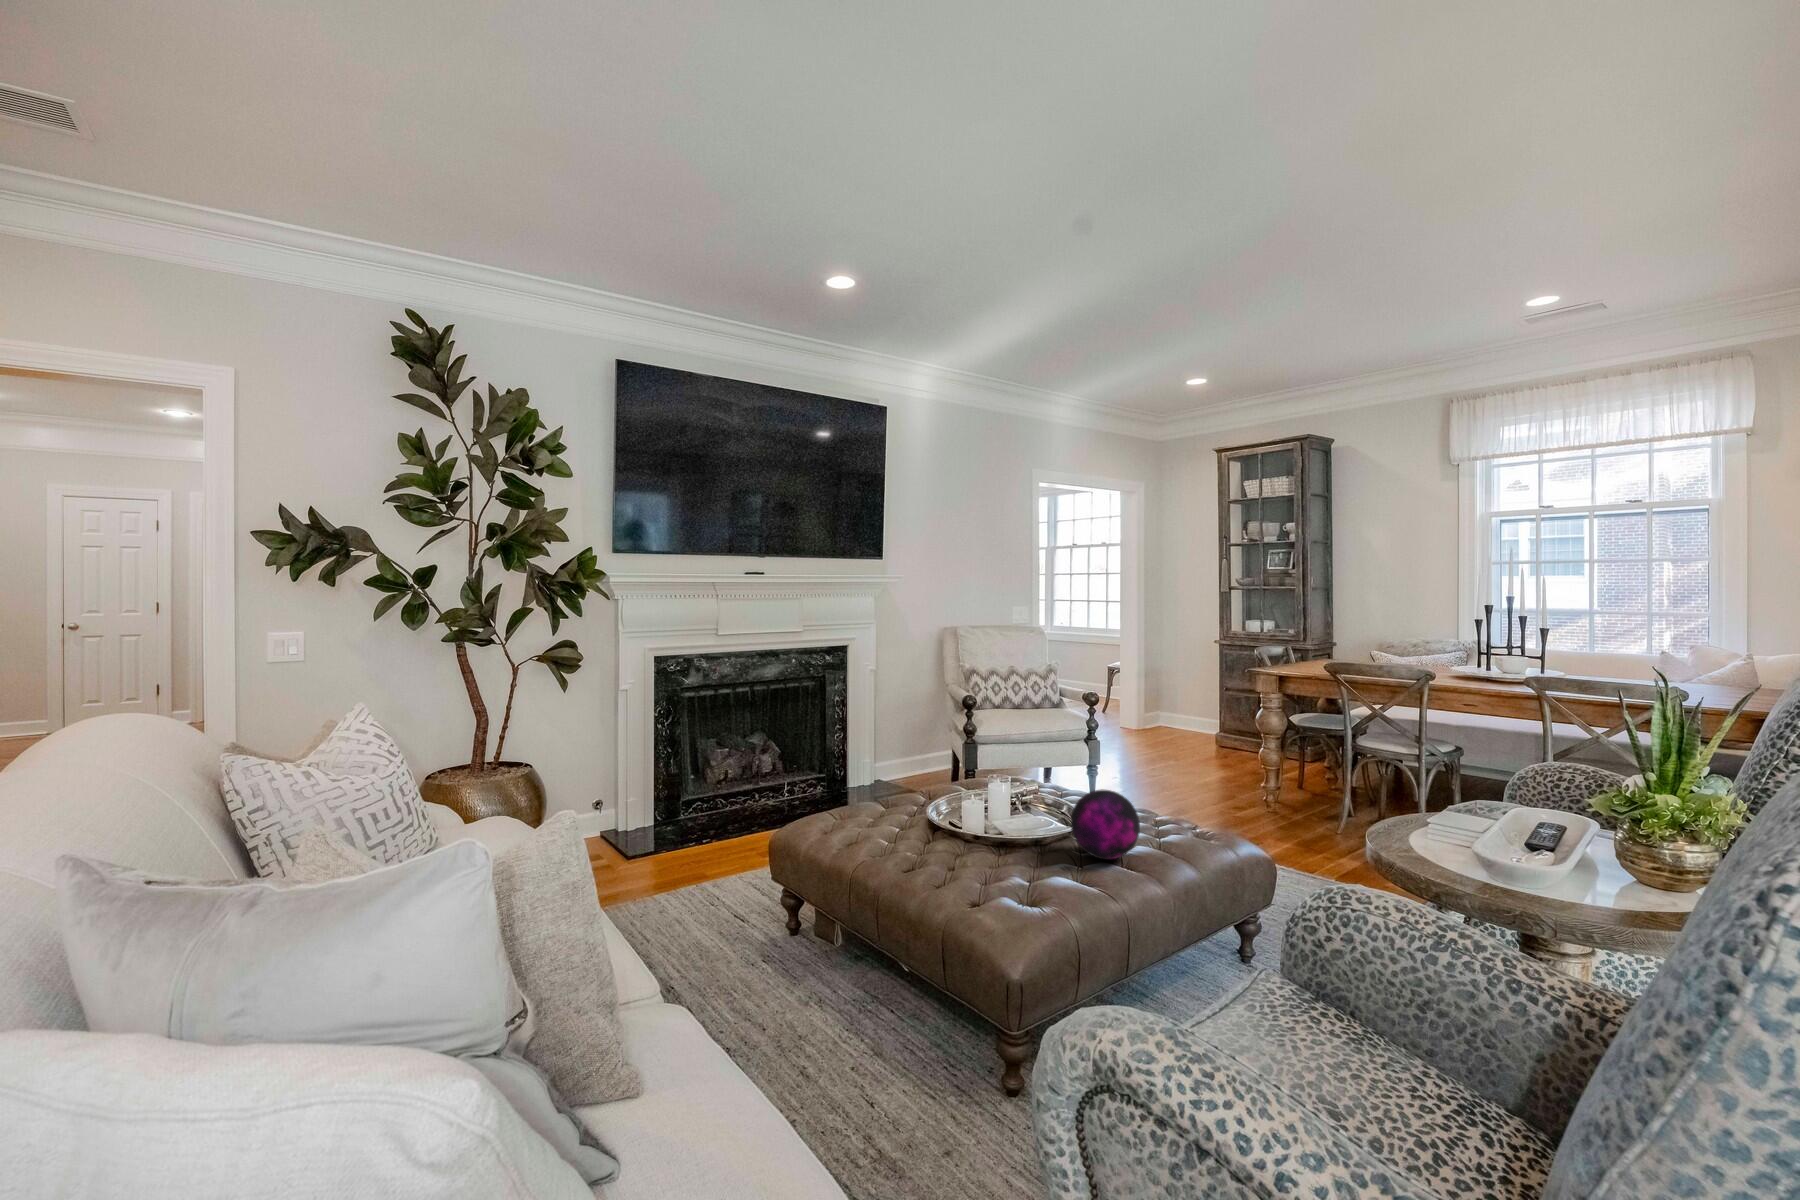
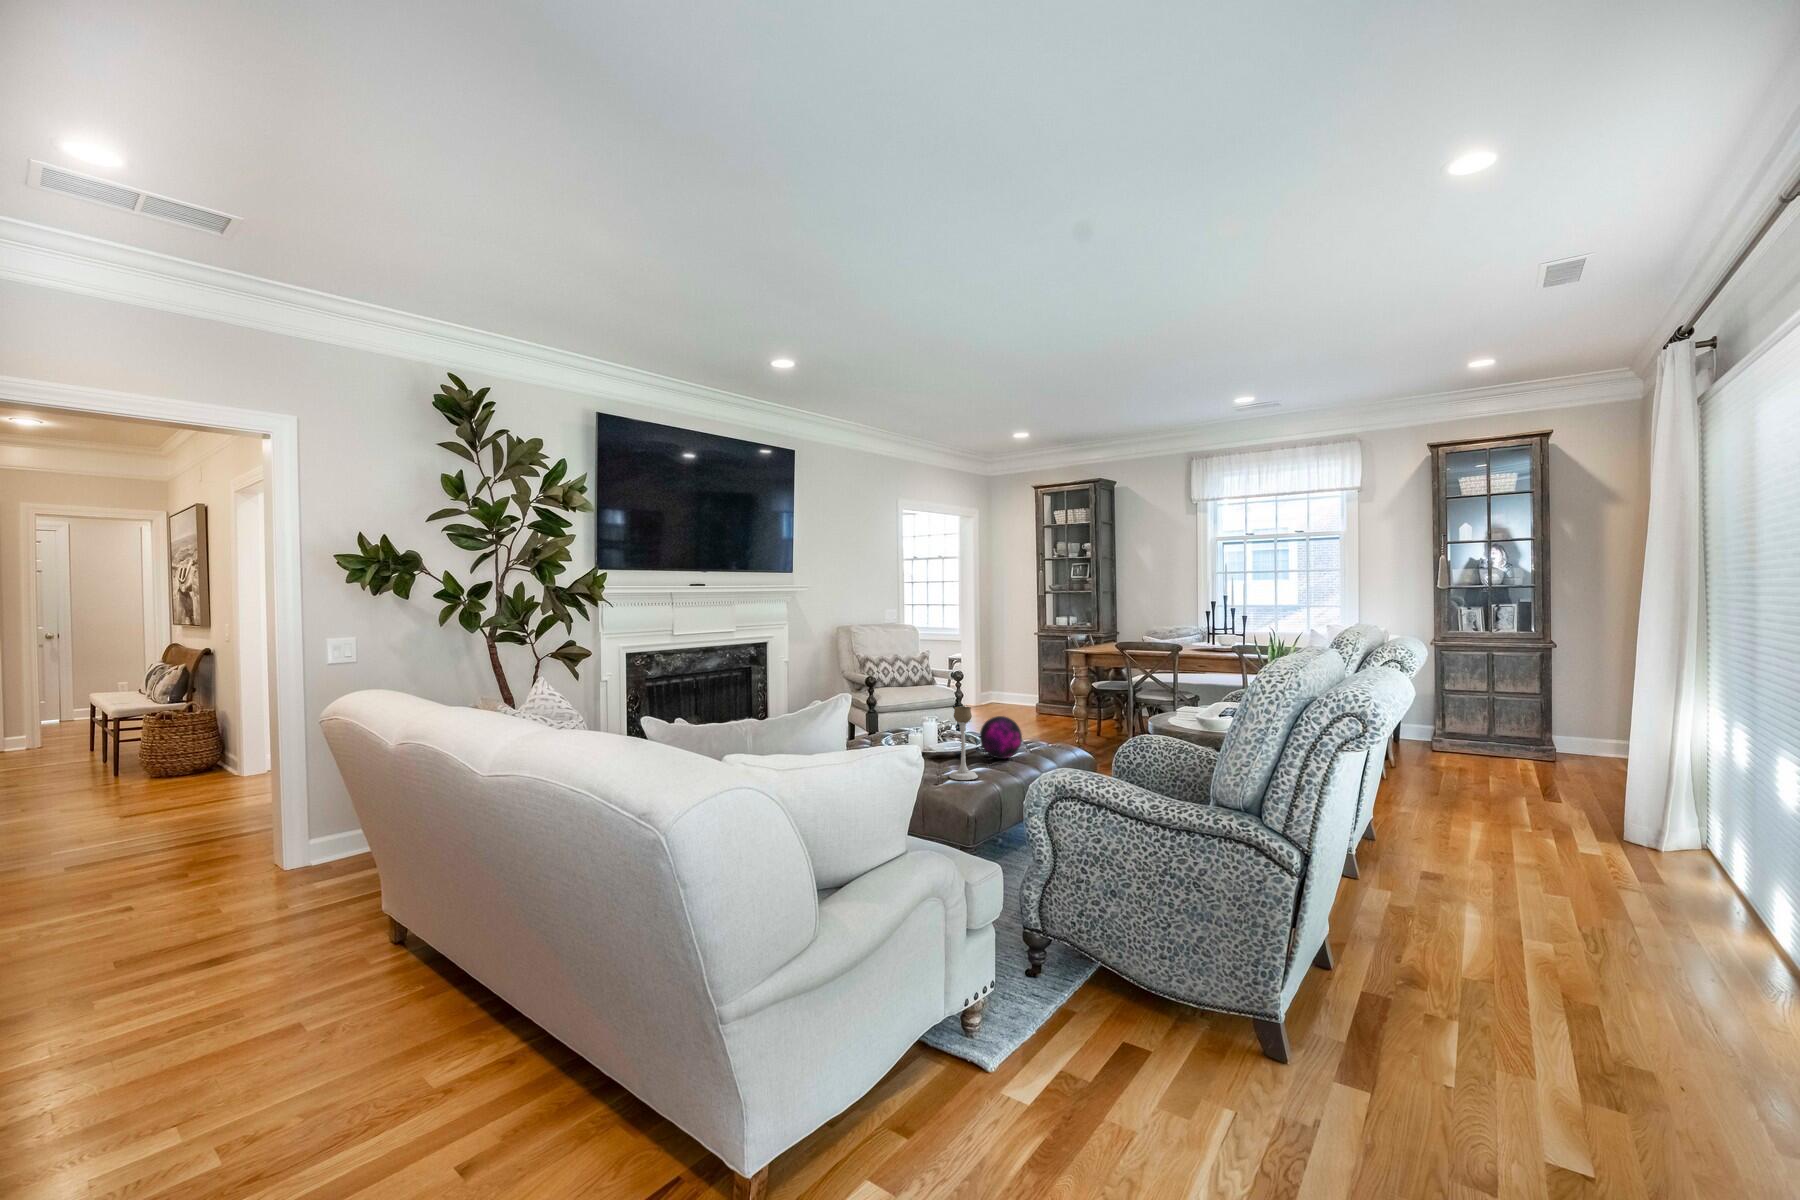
candle holder: none [1004,778,1051,903] -> present [949,706,978,780]

